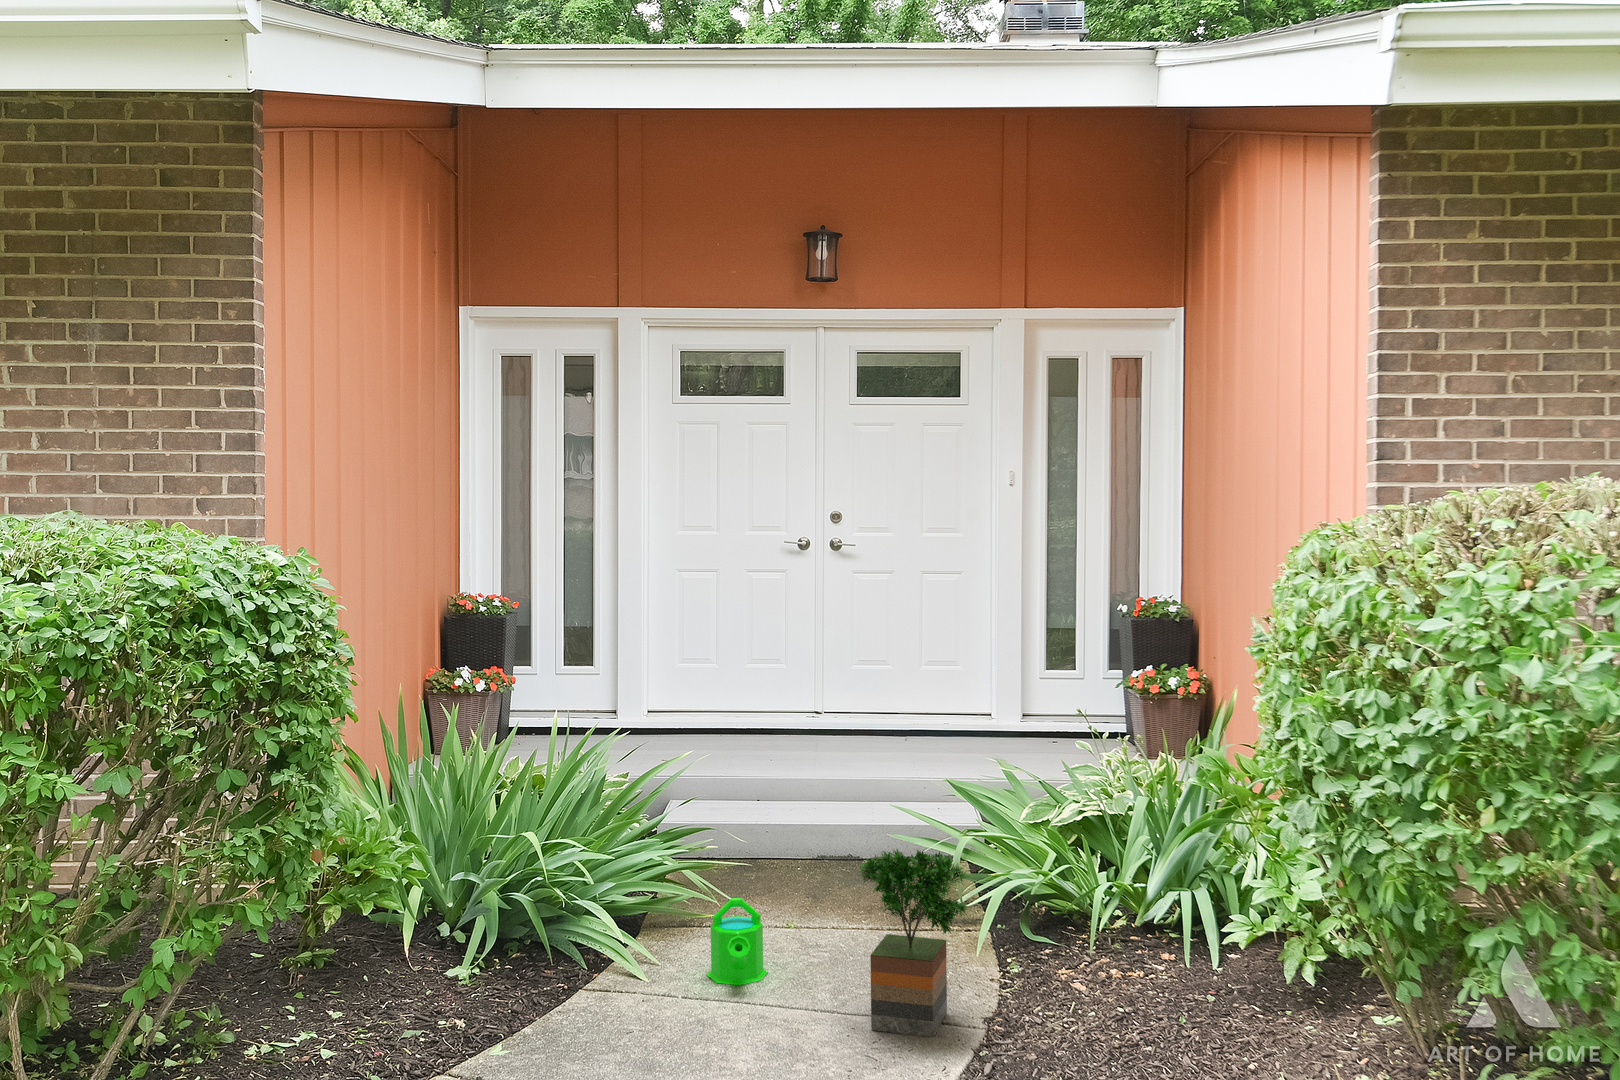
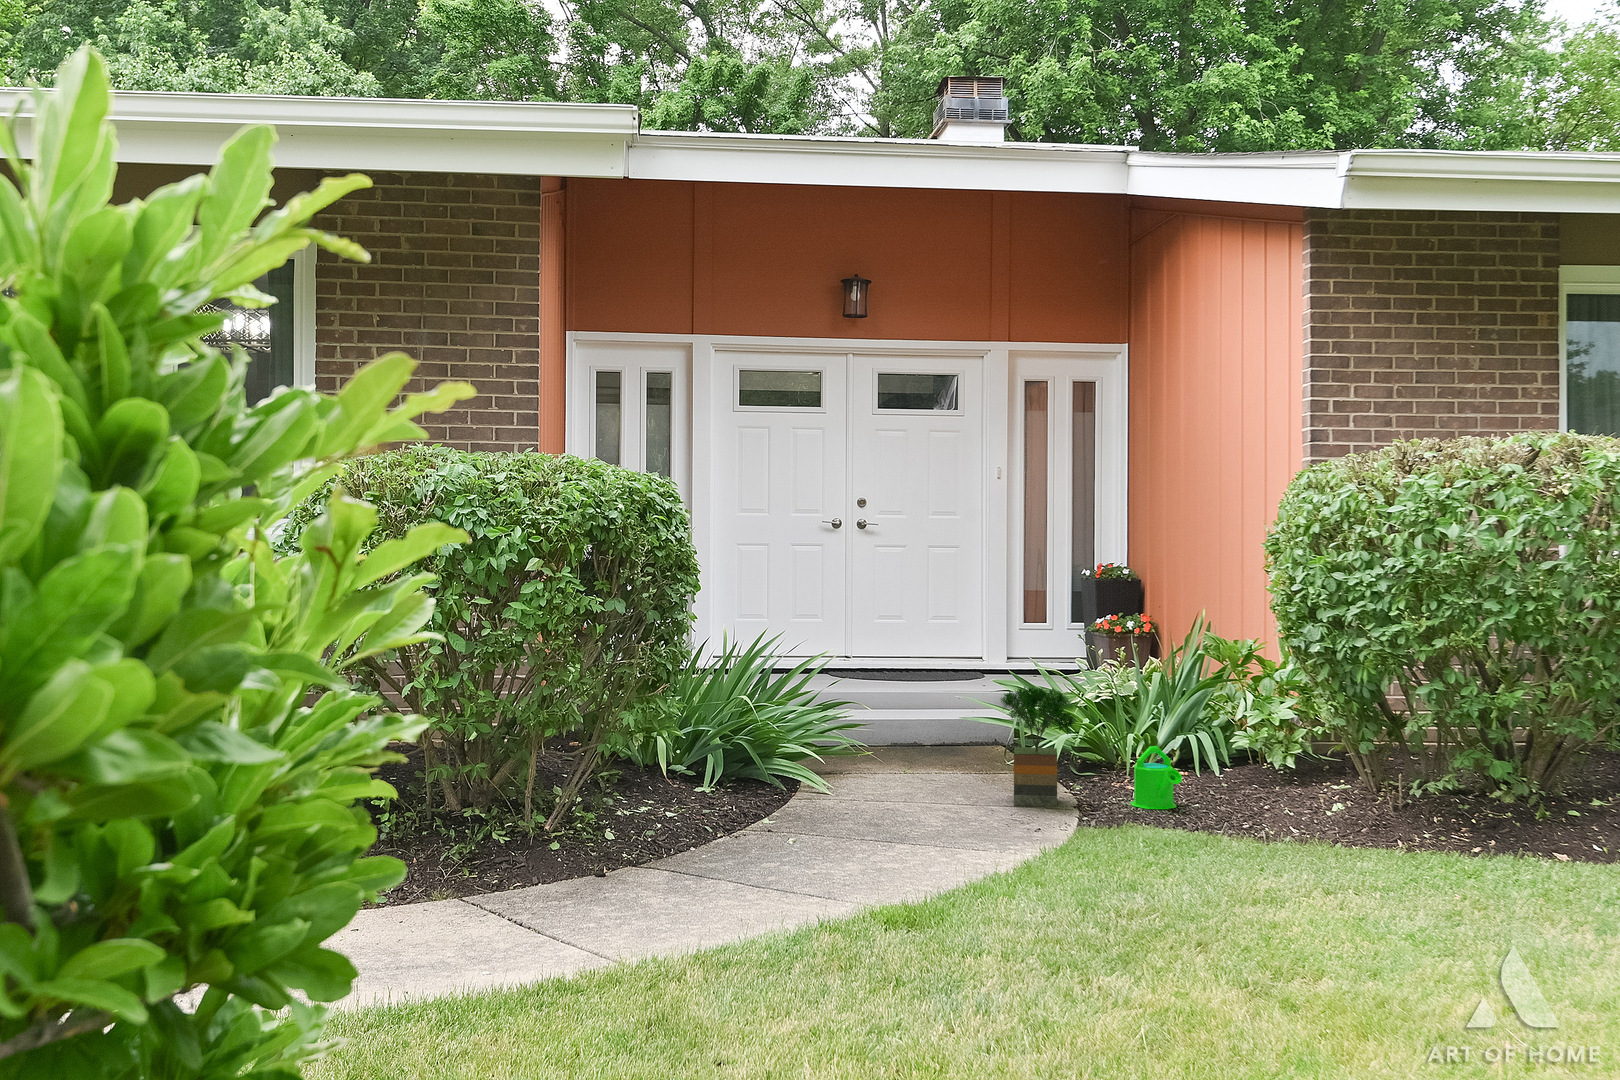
watering can: present [707,898,768,985] -> present [1131,746,1182,809]

